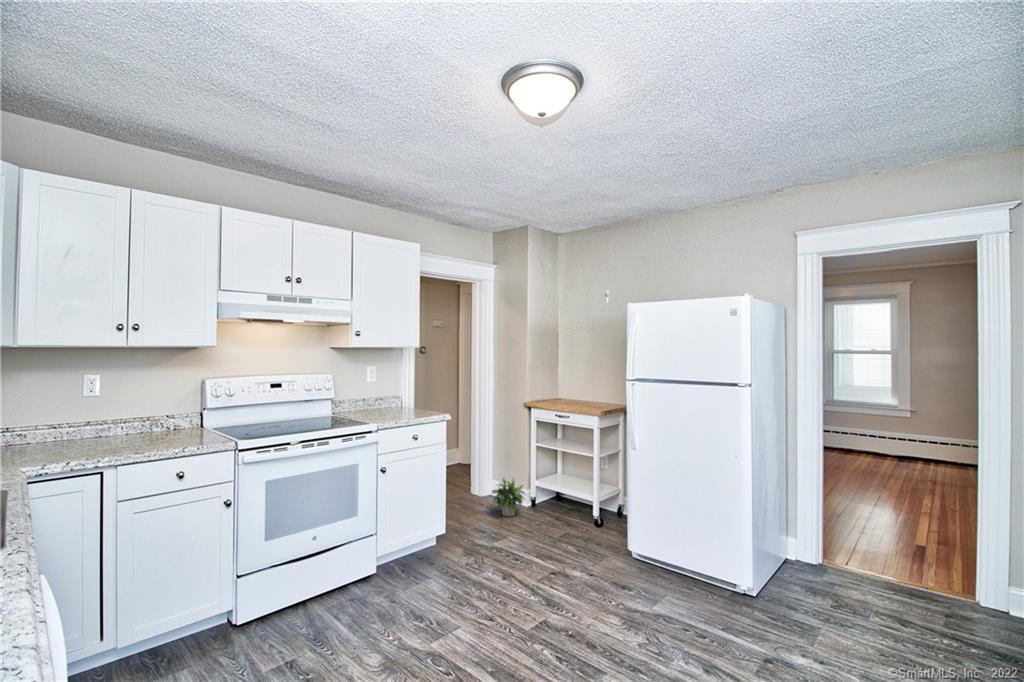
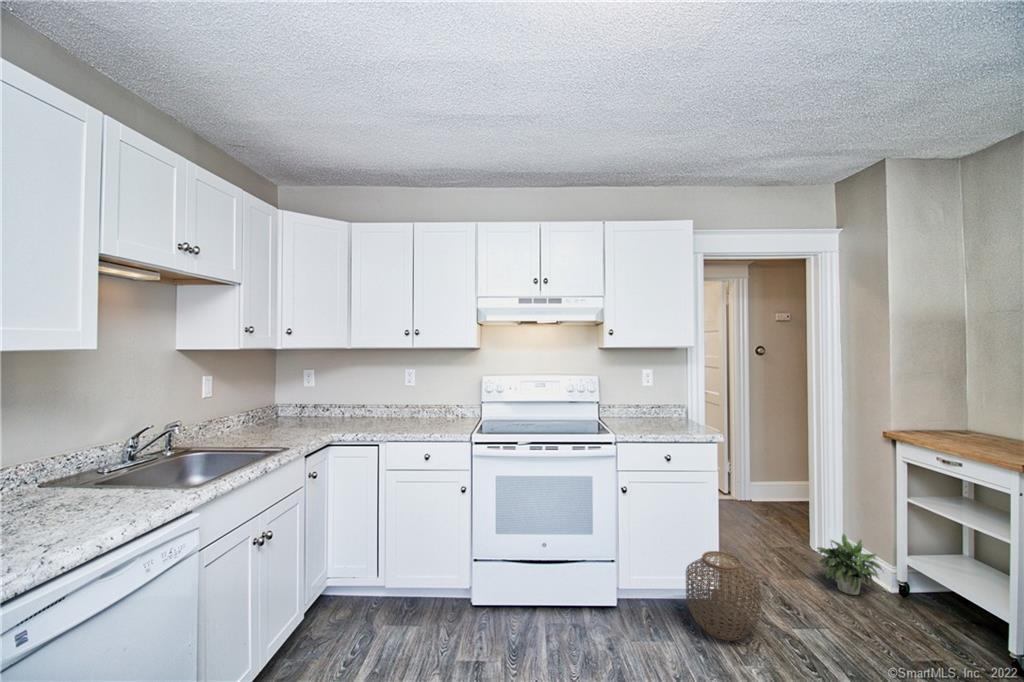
woven basket: none [430,503,482,567] -> present [686,551,761,641]

